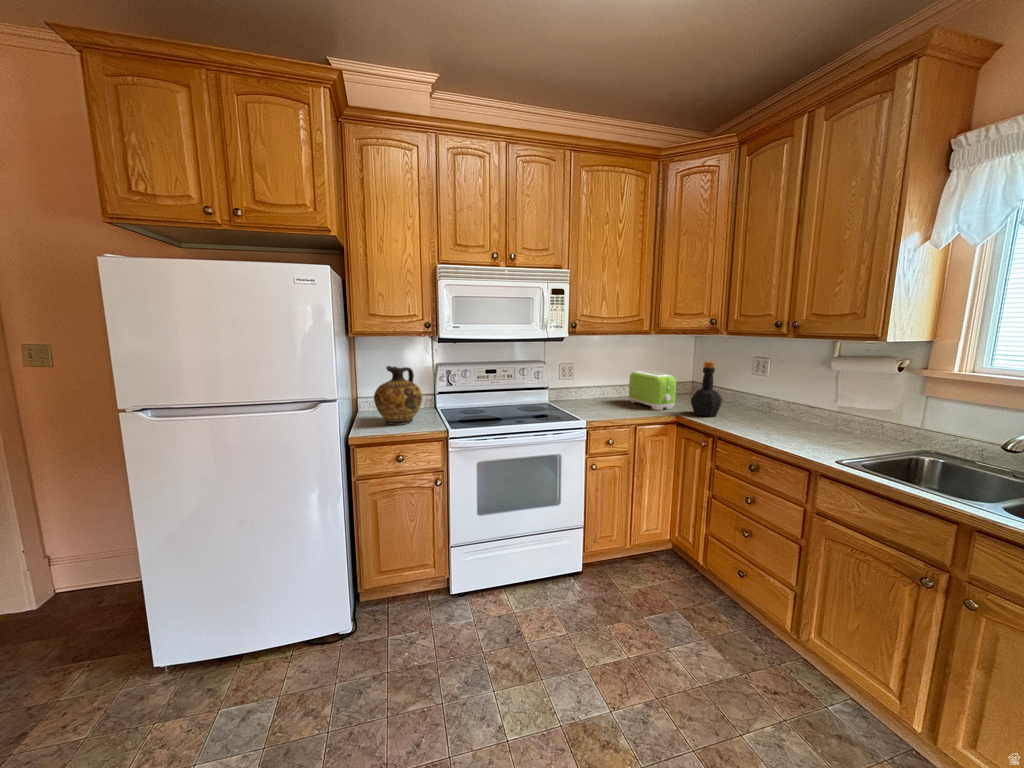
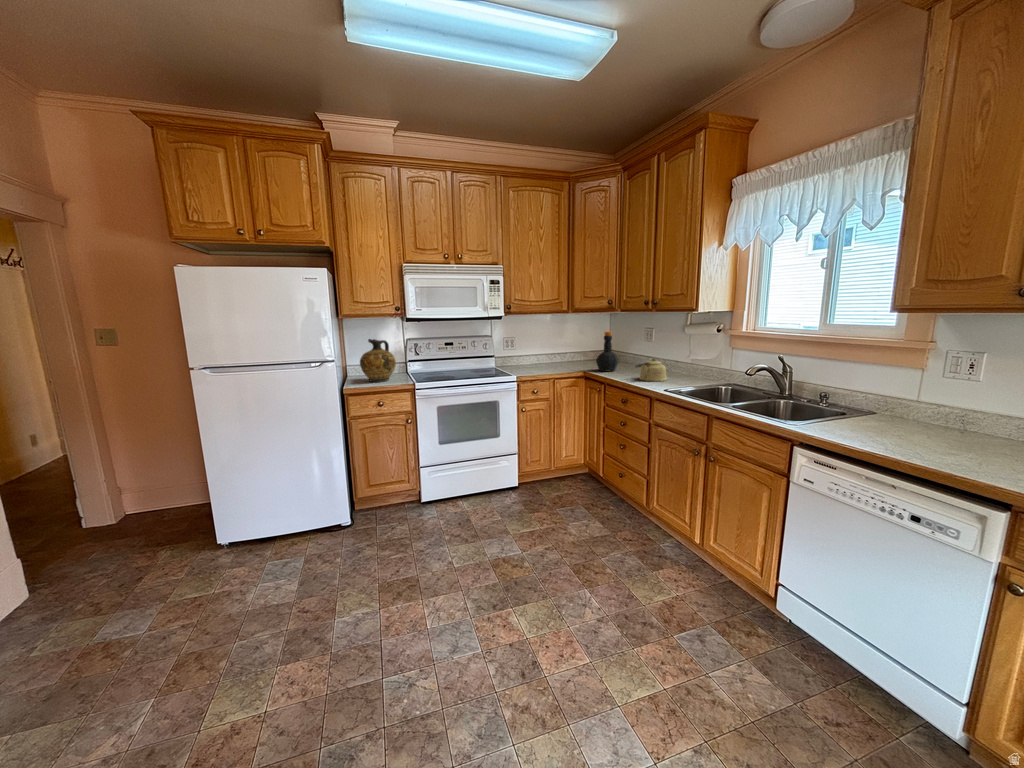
toaster: present [629,371,676,410] -> none [557,341,588,369]
kettle: none [763,405,814,440] -> present [635,358,667,381]

